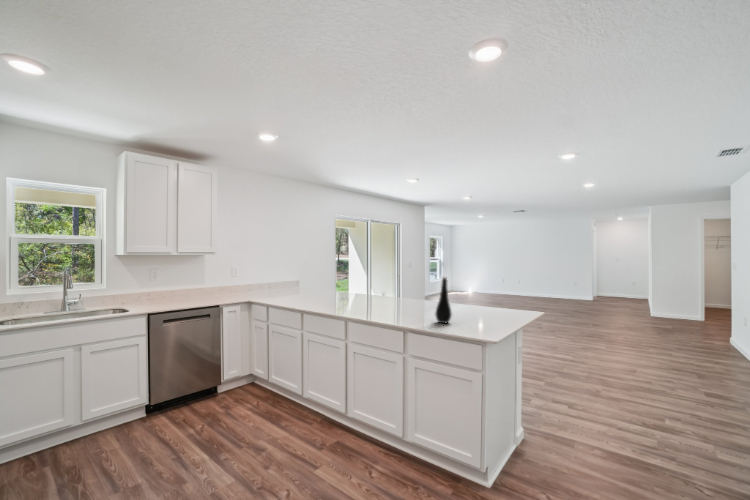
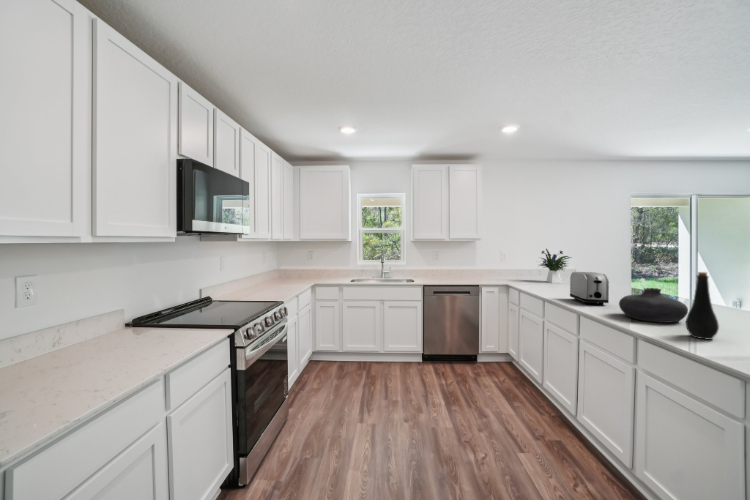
flower arrangement: none [277,258,310,293] -> present [540,249,571,283]
toaster: none [333,280,367,309] -> present [570,272,609,305]
vase: none [384,291,423,317] -> present [619,288,688,323]

